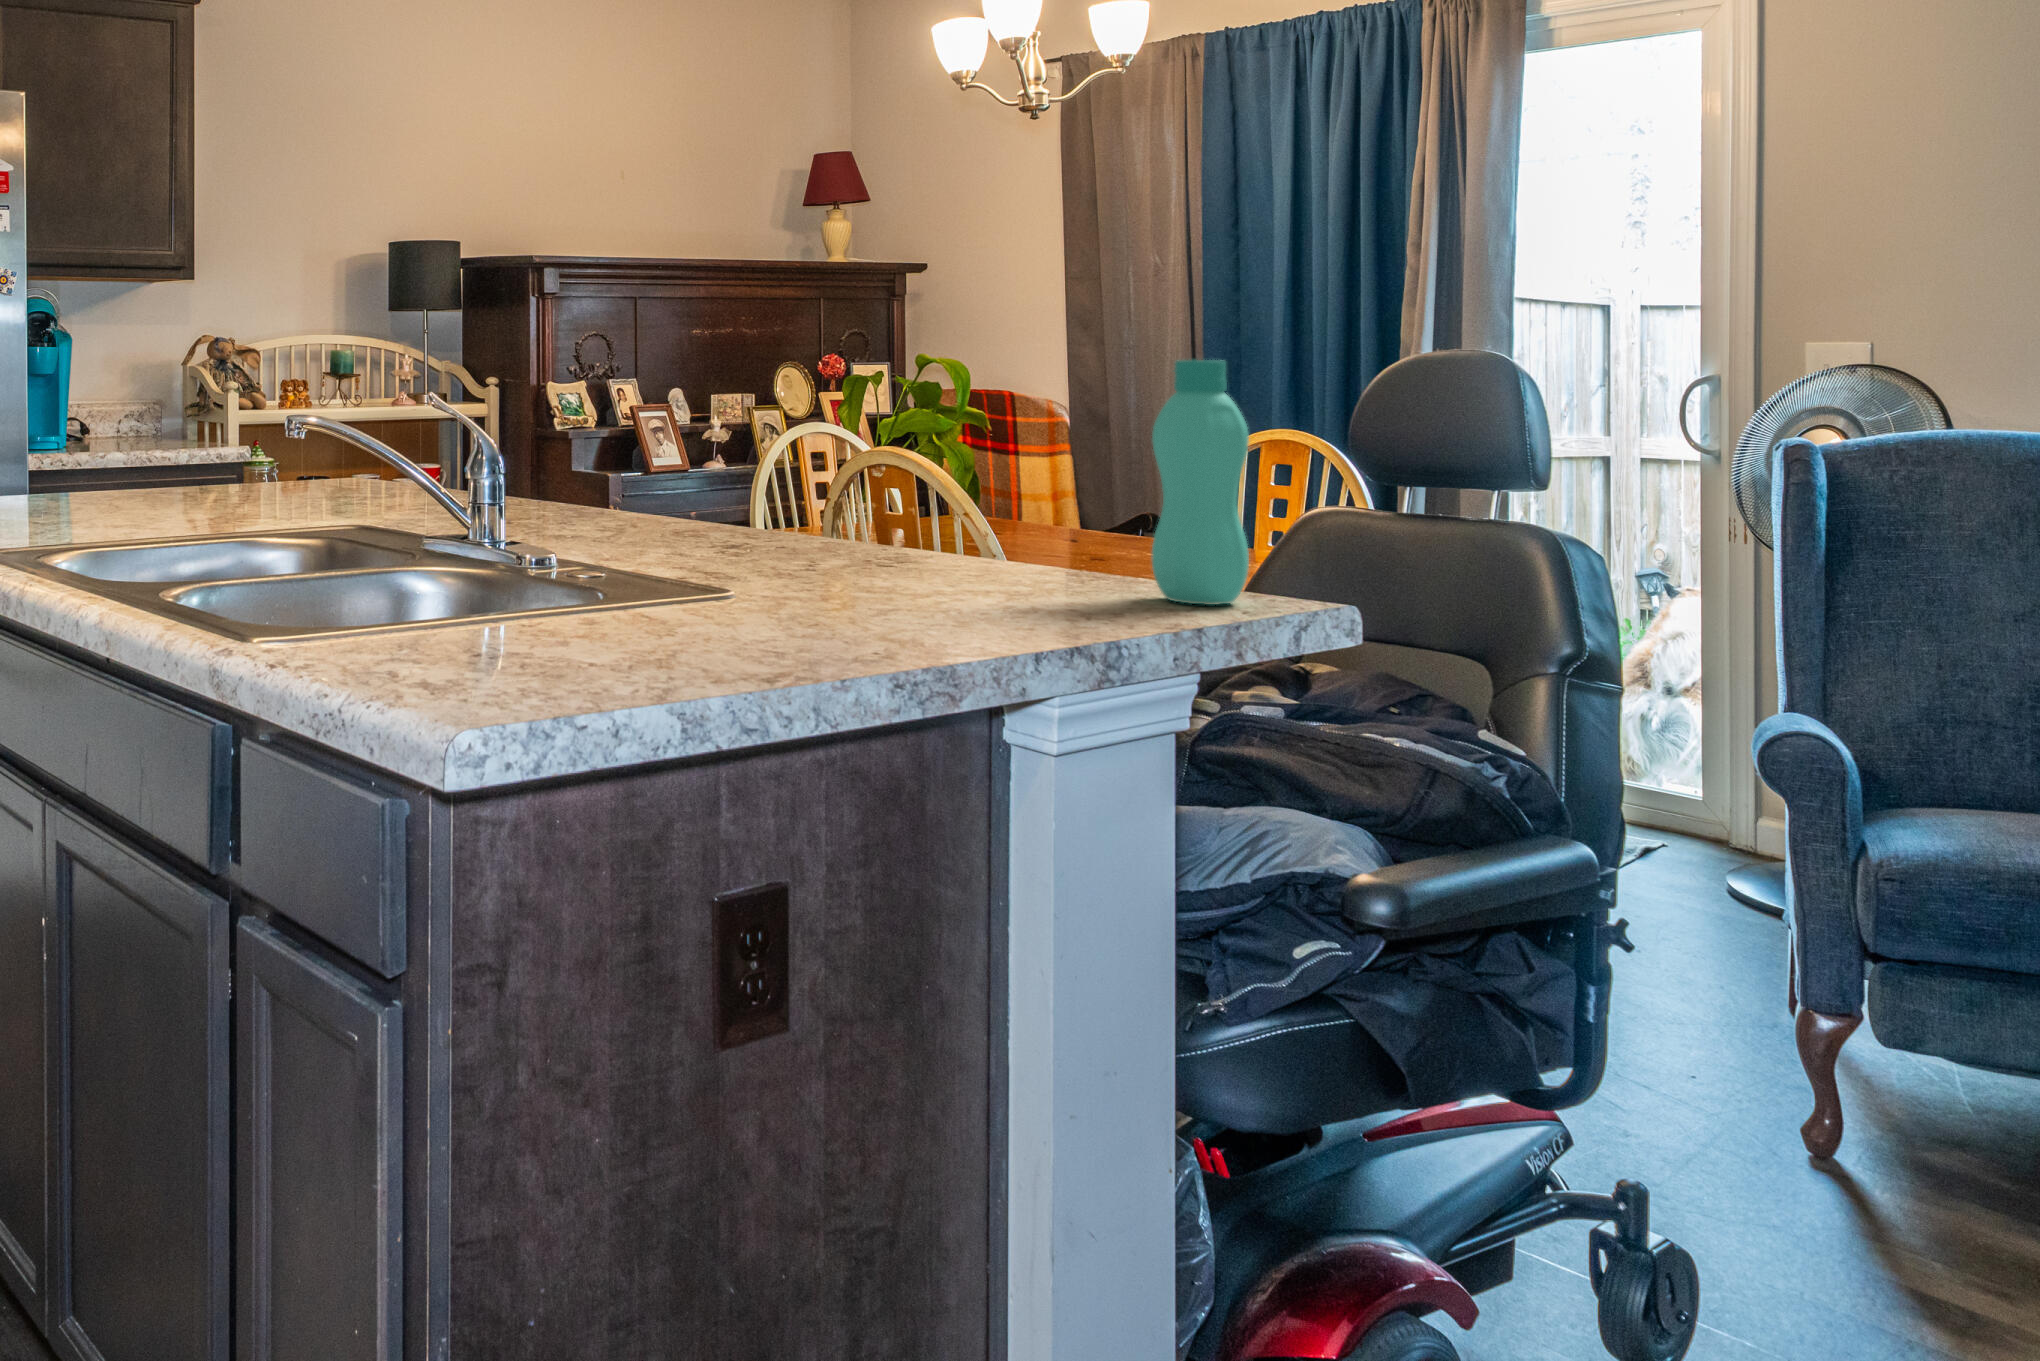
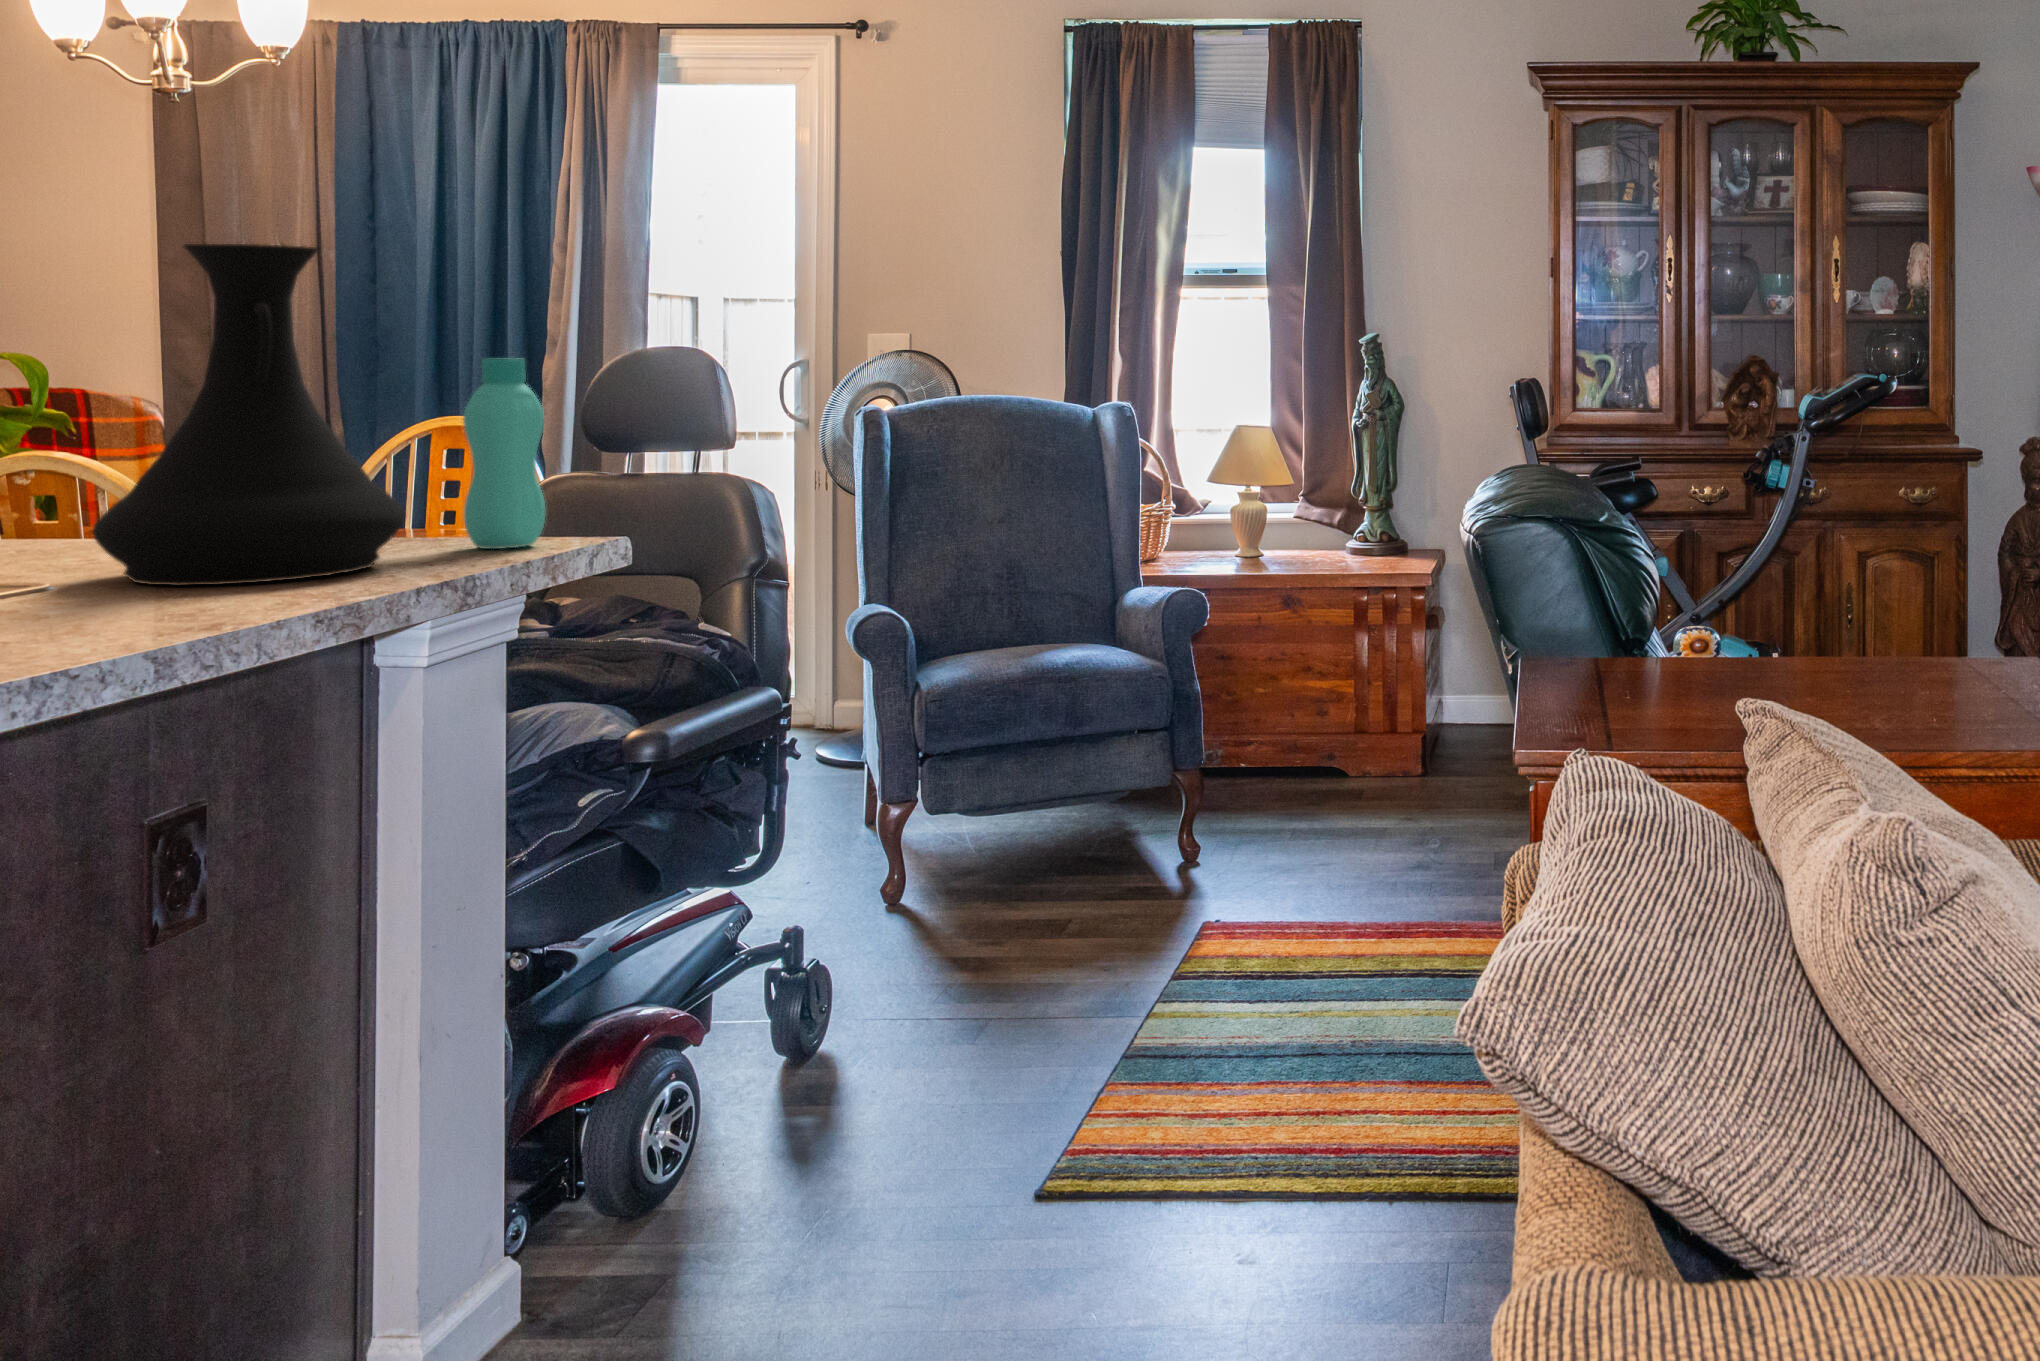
vase: none [767,224,1066,619] -> present [92,244,406,586]

